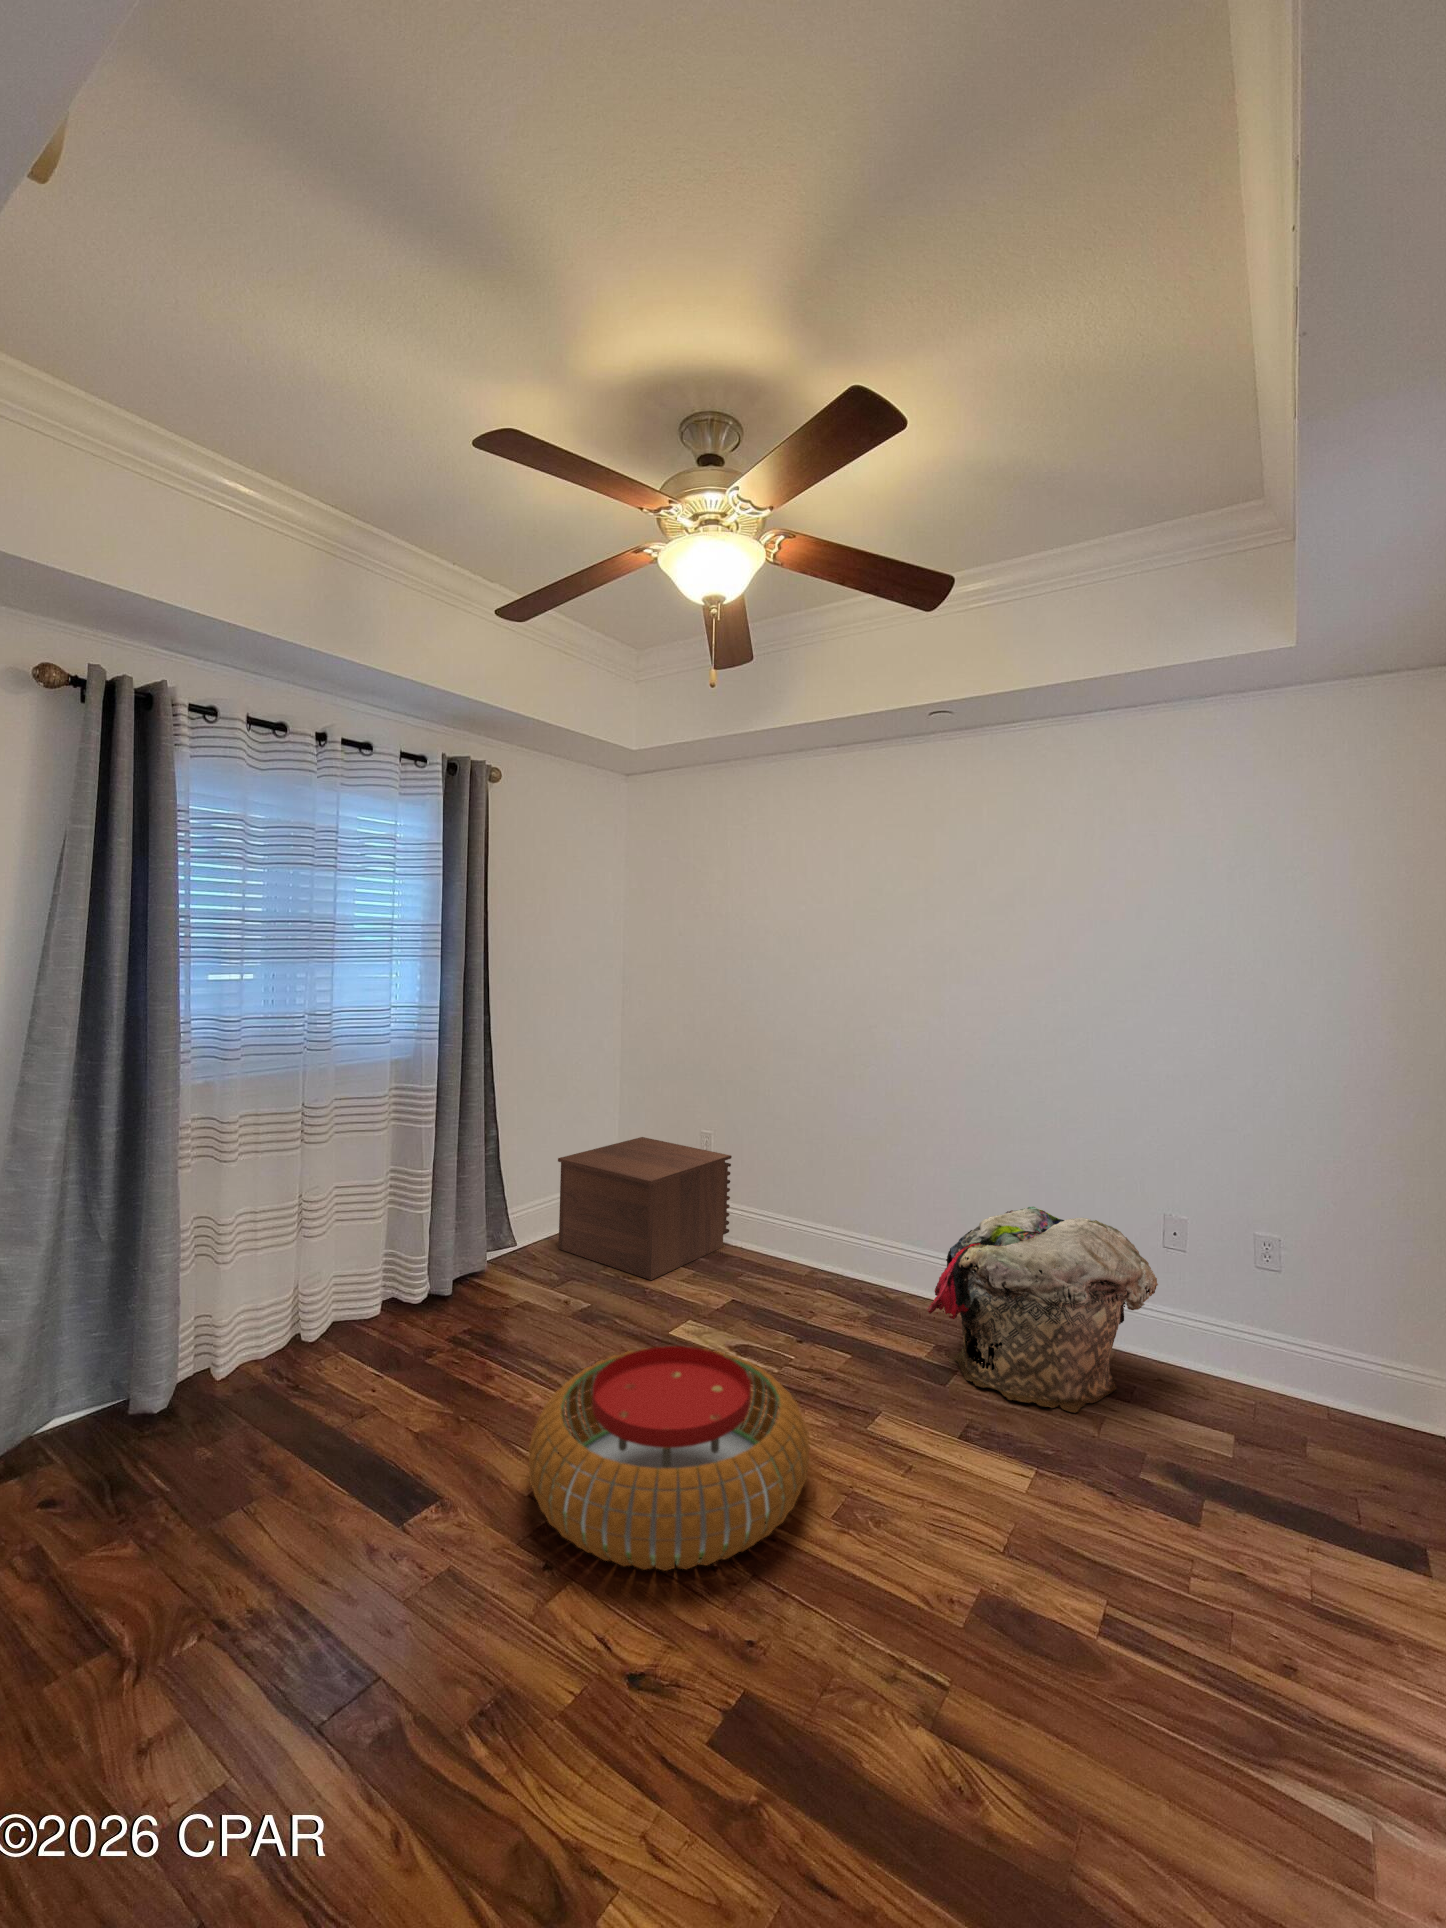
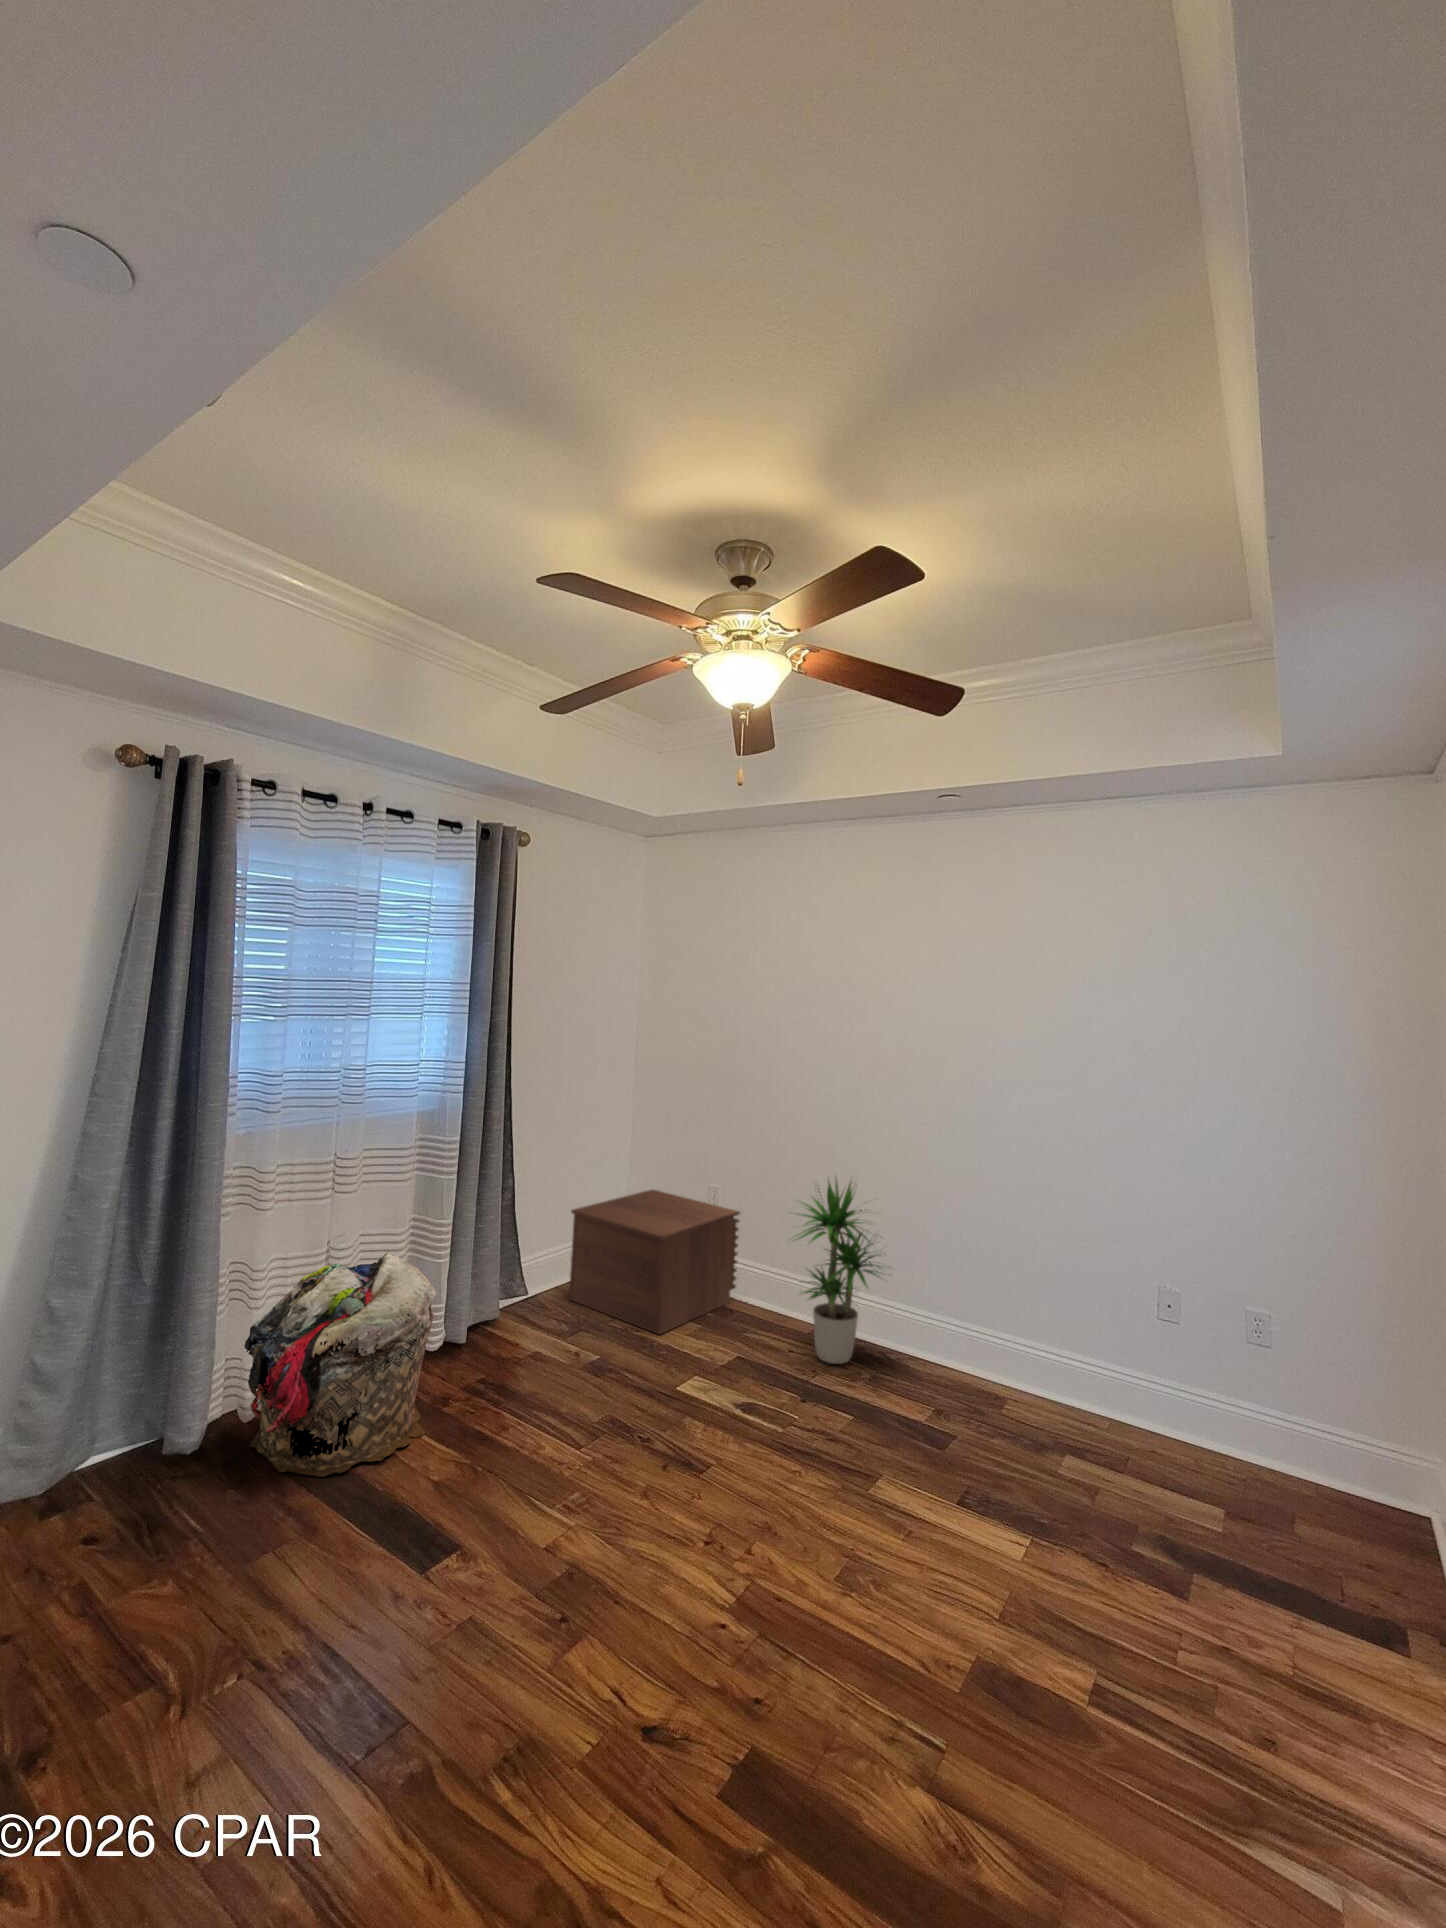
potted plant: none [776,1111,893,1303] -> present [789,1180,885,1364]
laundry basket: present [926,1207,1158,1413] -> present [244,1253,437,1477]
pouf: present [528,1346,809,1571] -> none [546,1405,815,1626]

